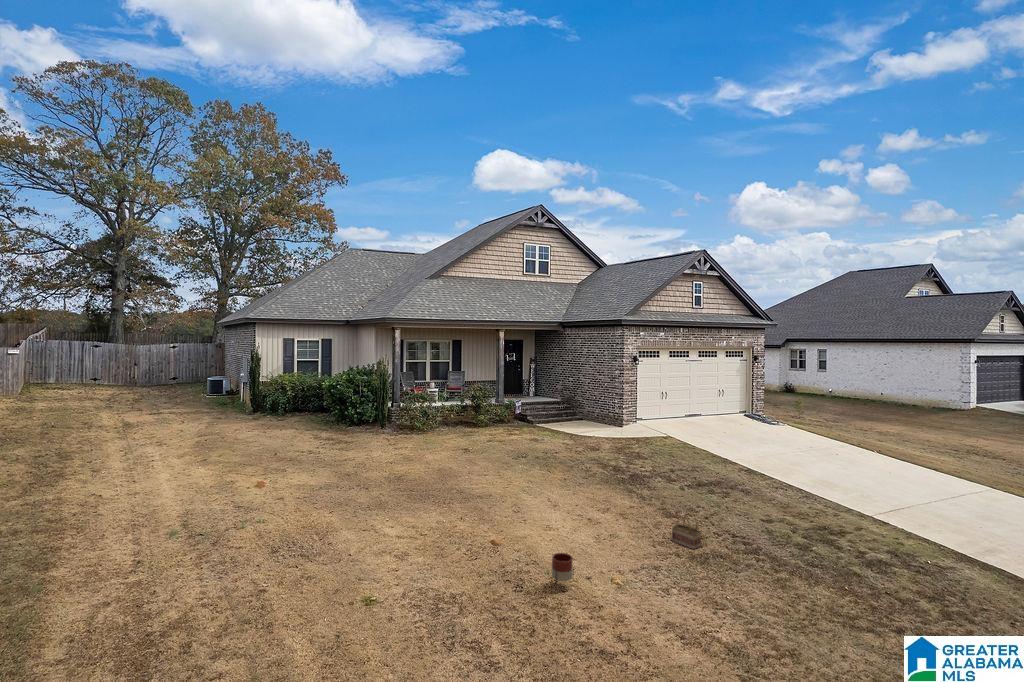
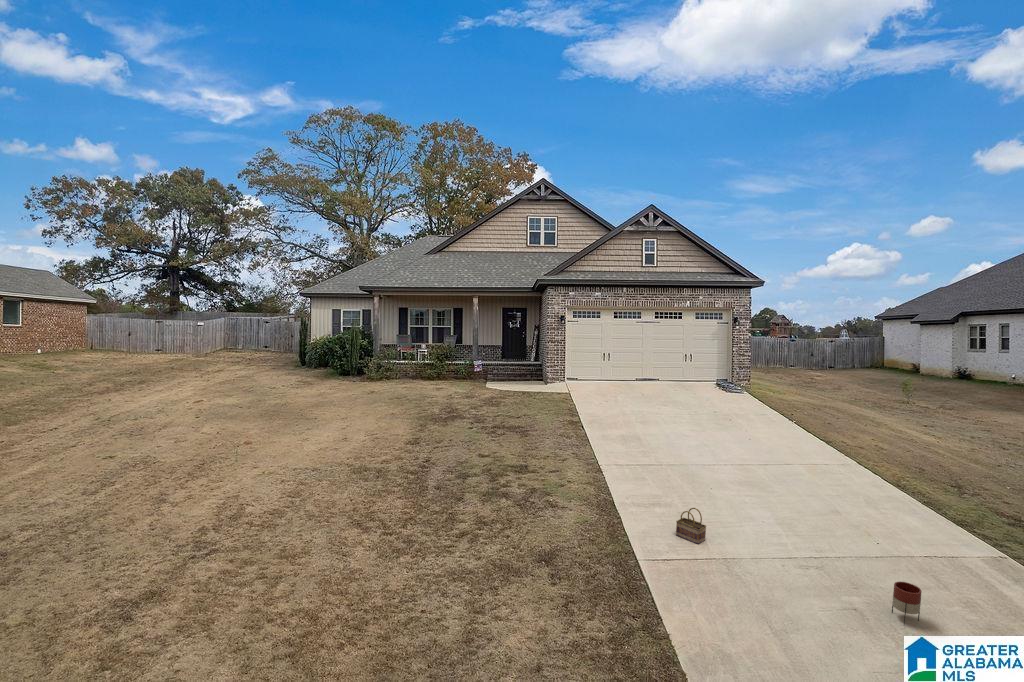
planter: present [552,553,573,591] -> present [892,582,922,625]

